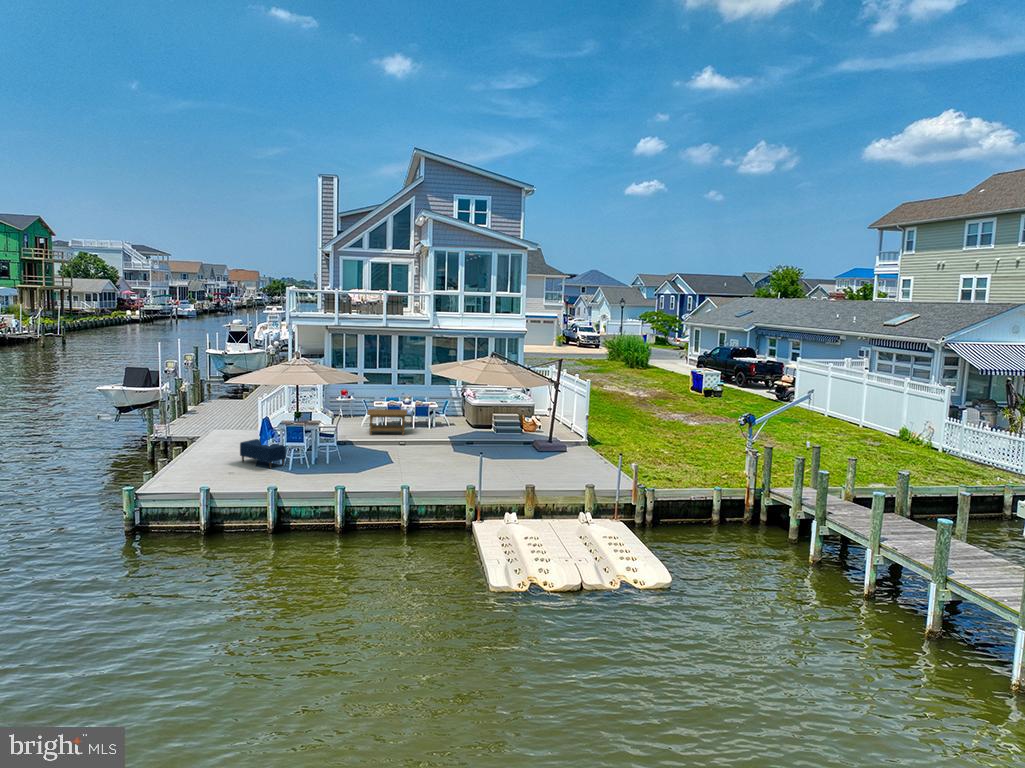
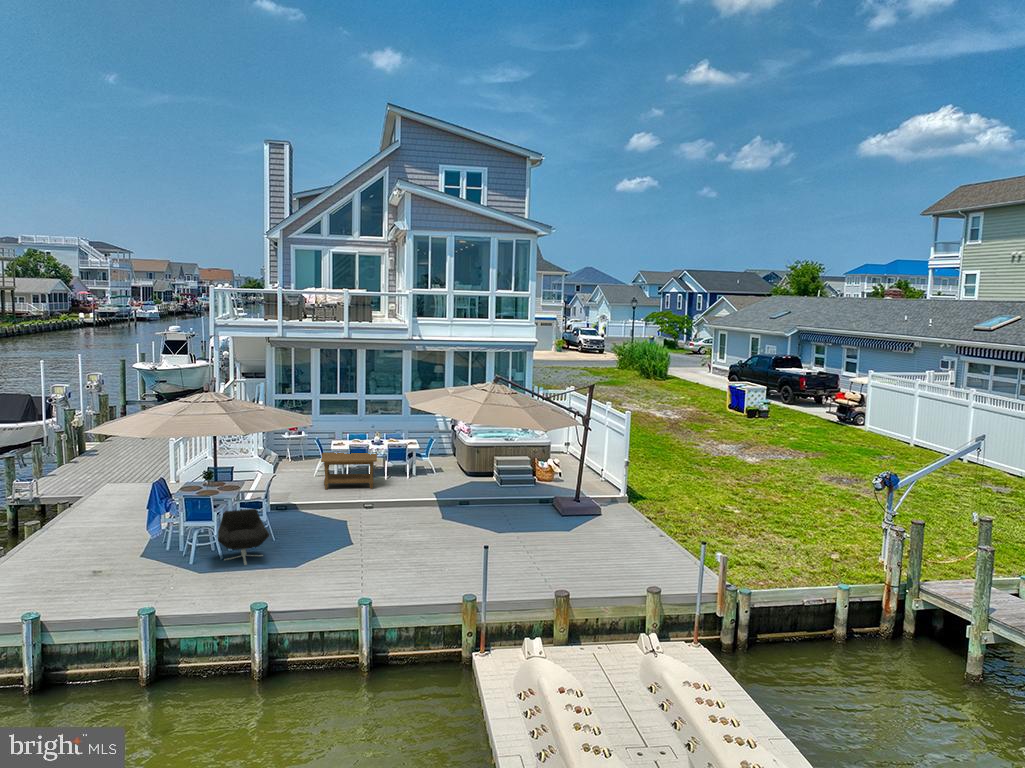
lounge chair: none [306,438,340,473] -> present [218,509,269,565]
bench: present [240,439,286,468] -> none [120,509,189,558]

